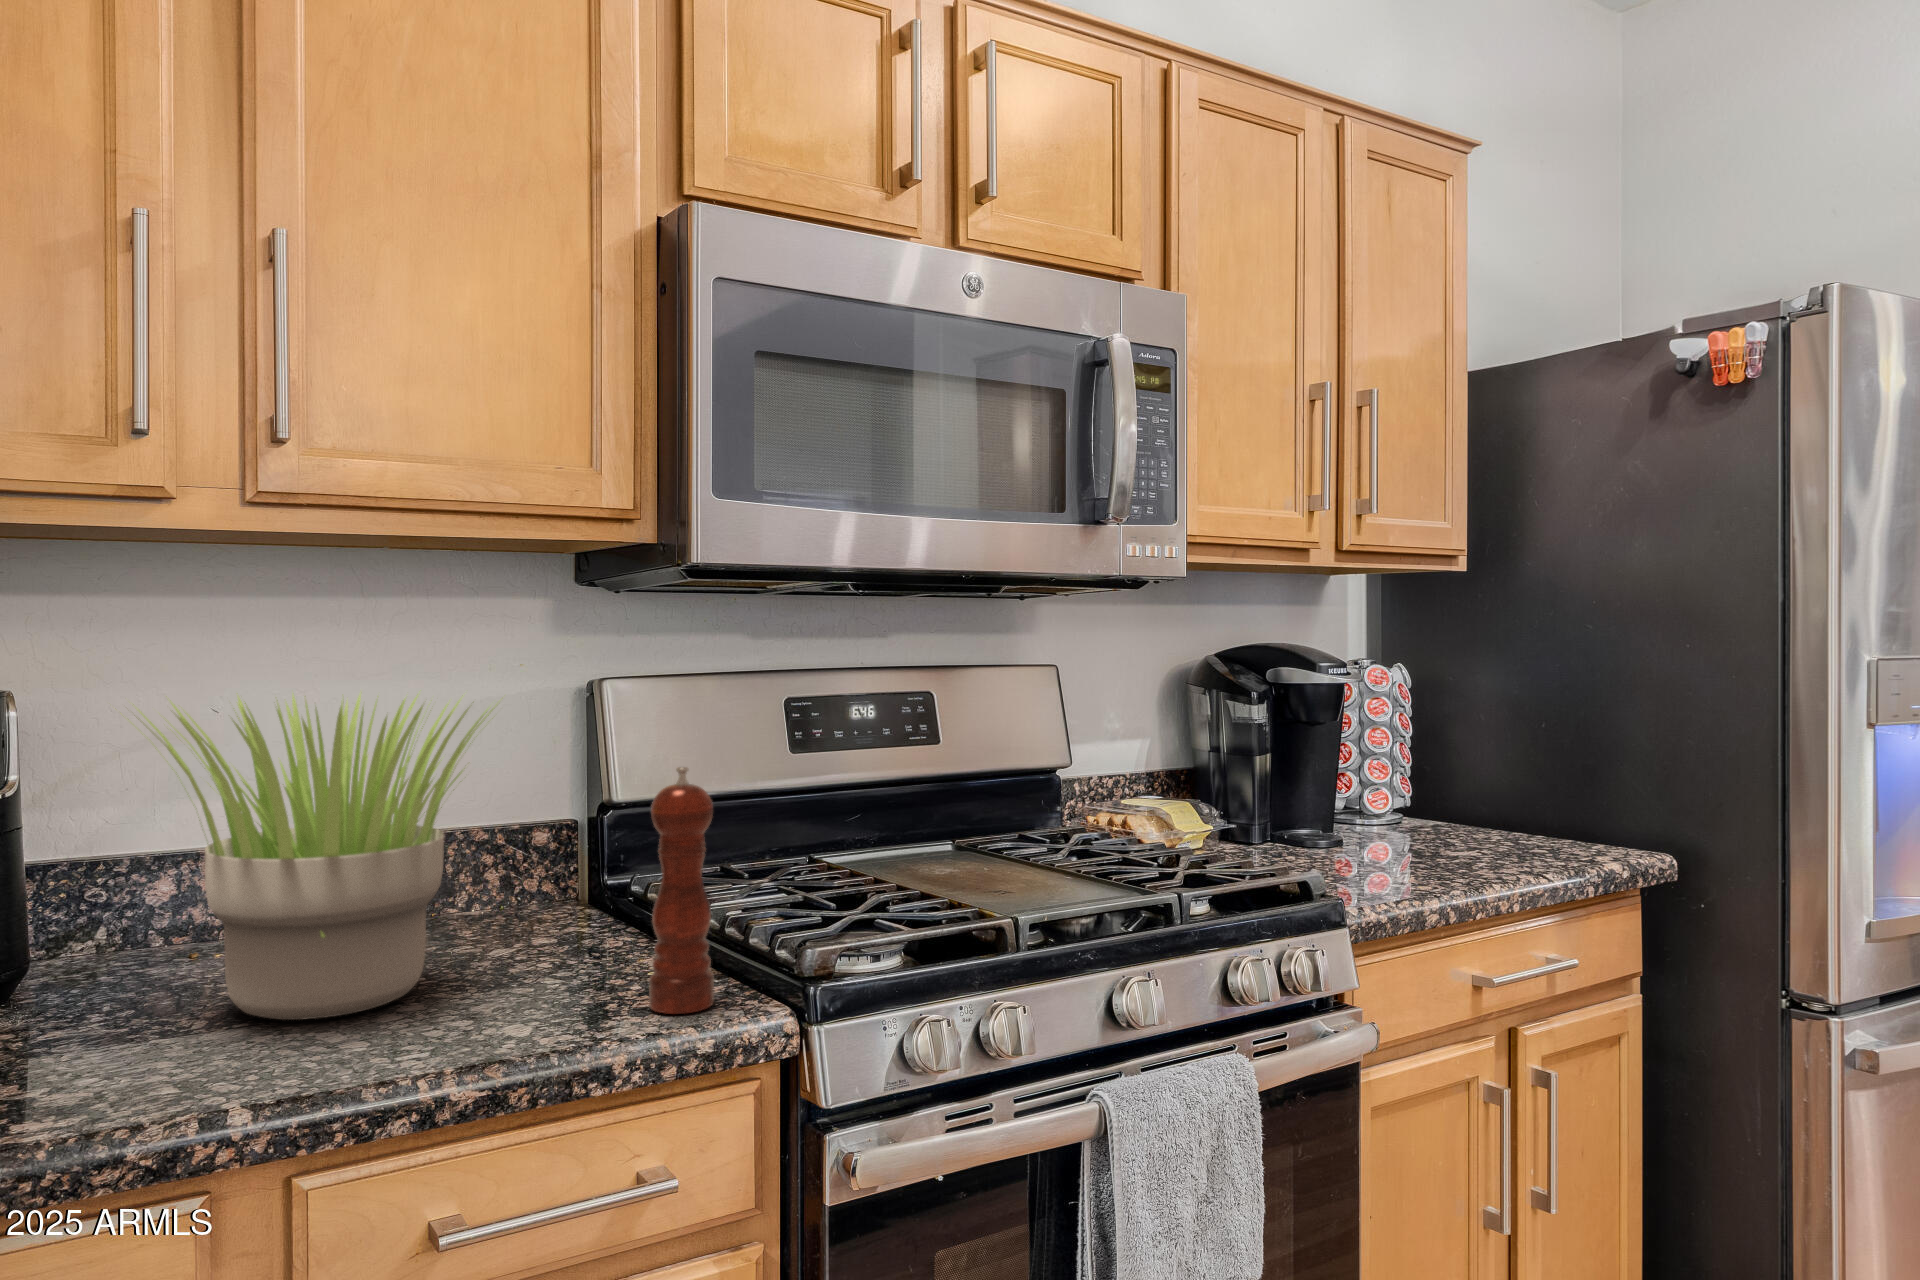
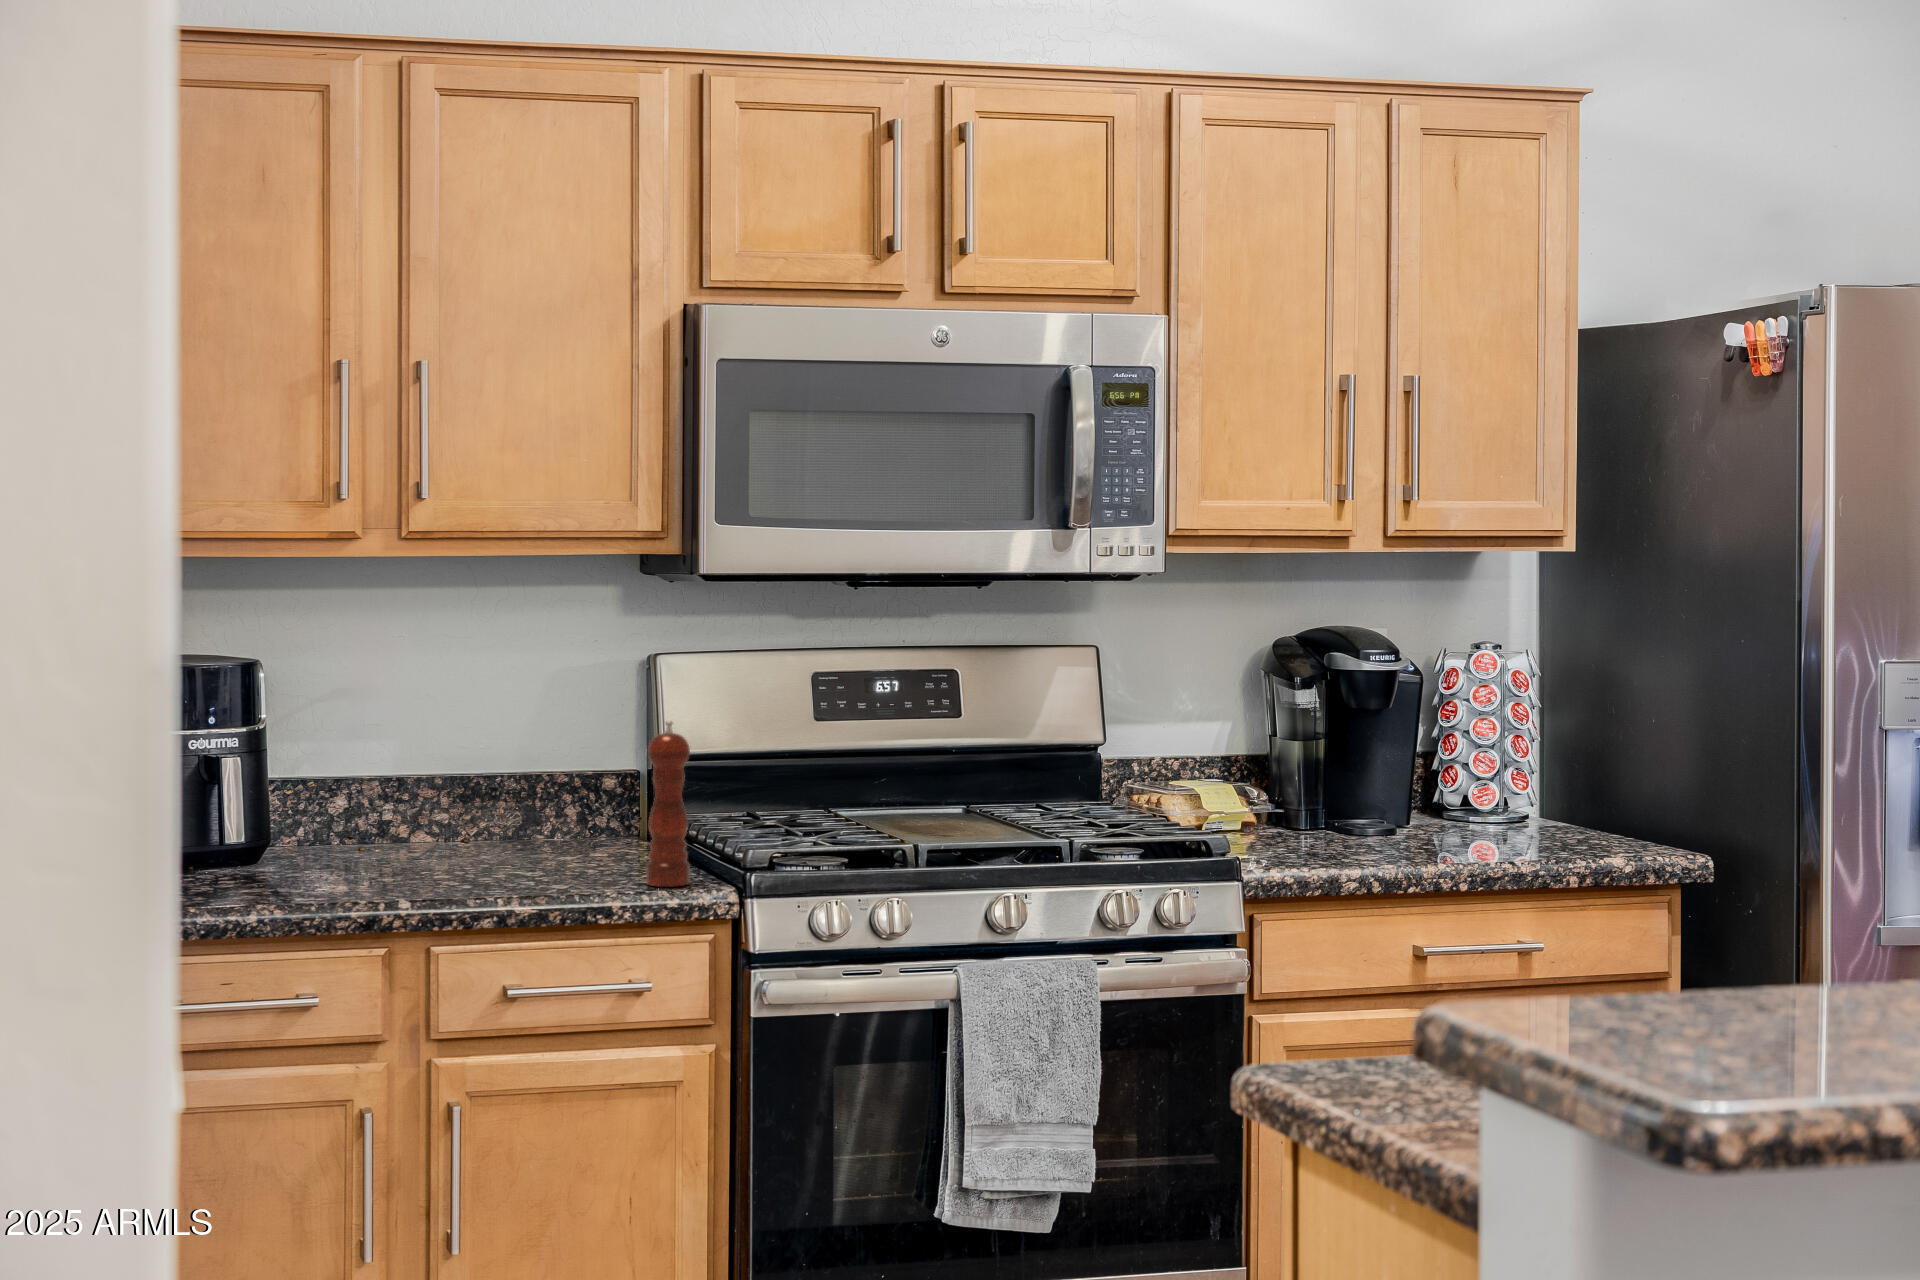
potted plant: present [128,694,494,1020] -> none [322,660,567,876]

